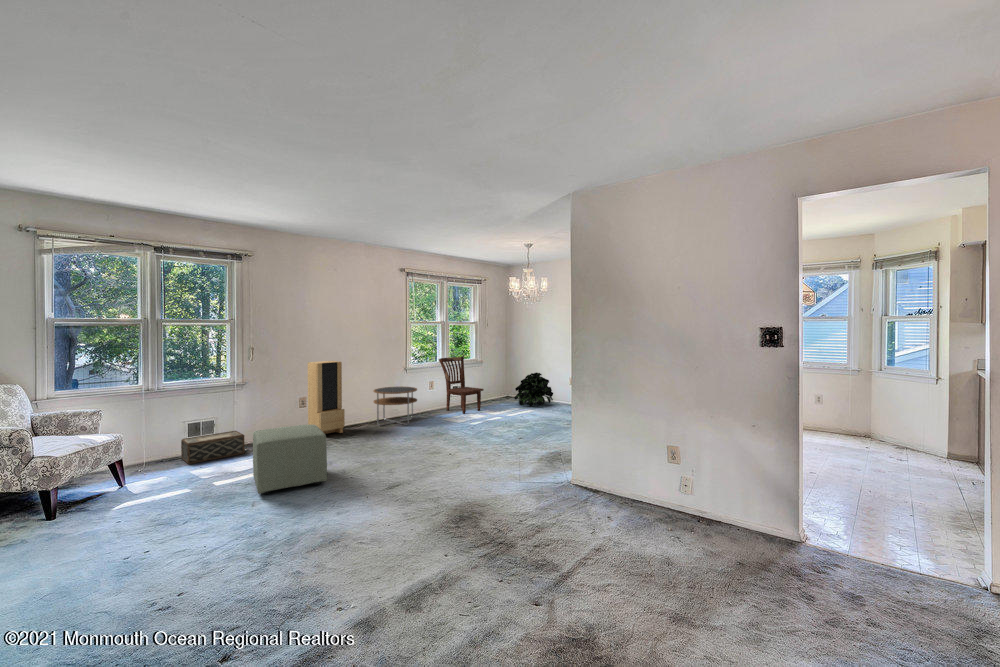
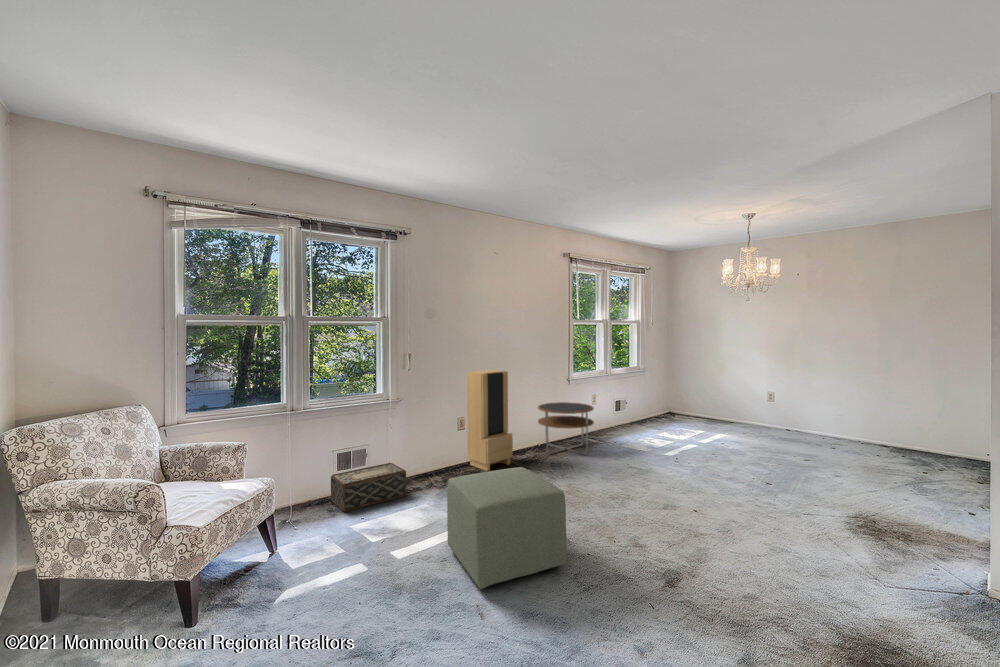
dining chair: present [439,357,484,414] -> none [603,364,663,438]
potted plant: present [514,373,553,406] -> none [693,384,750,430]

